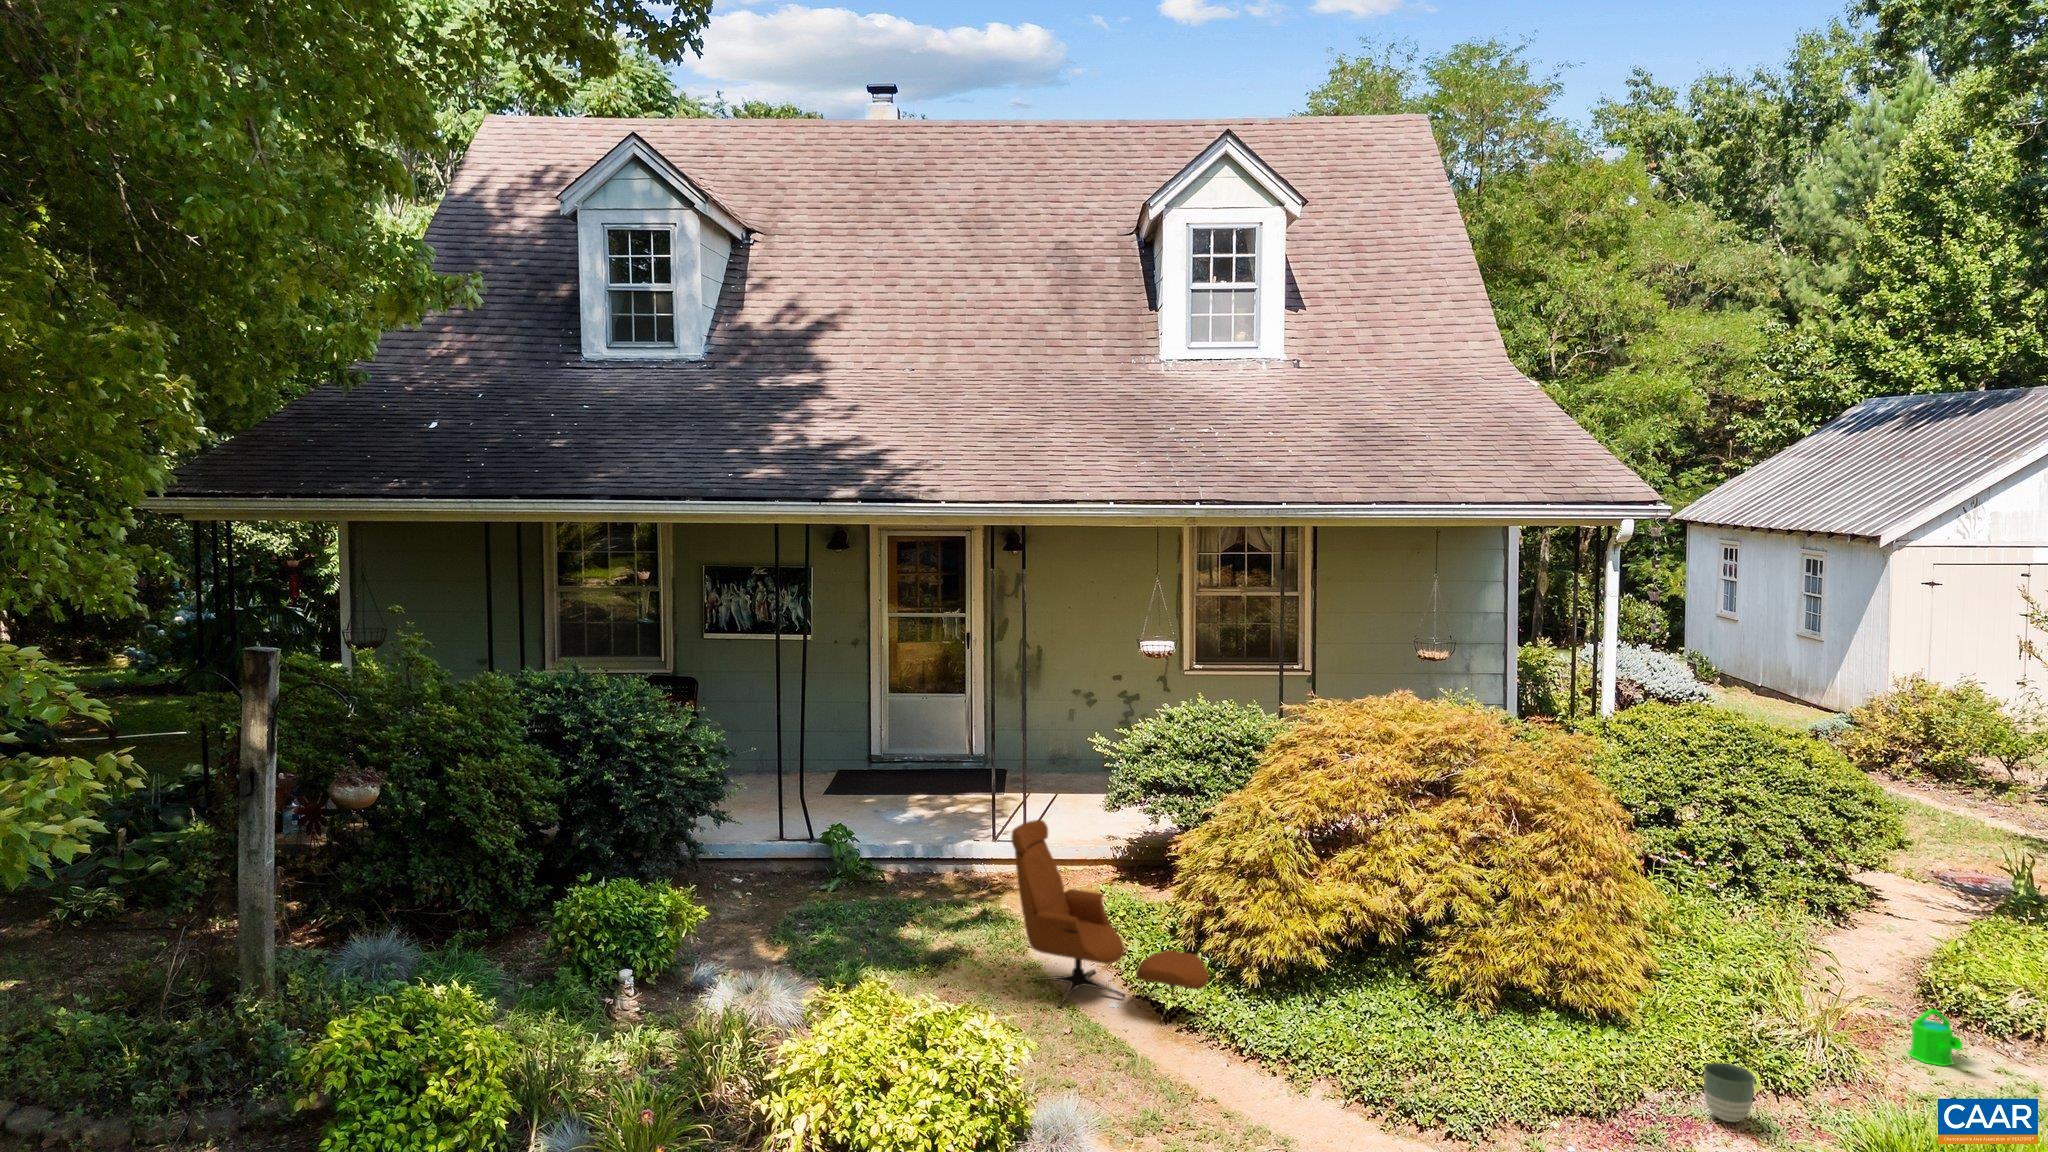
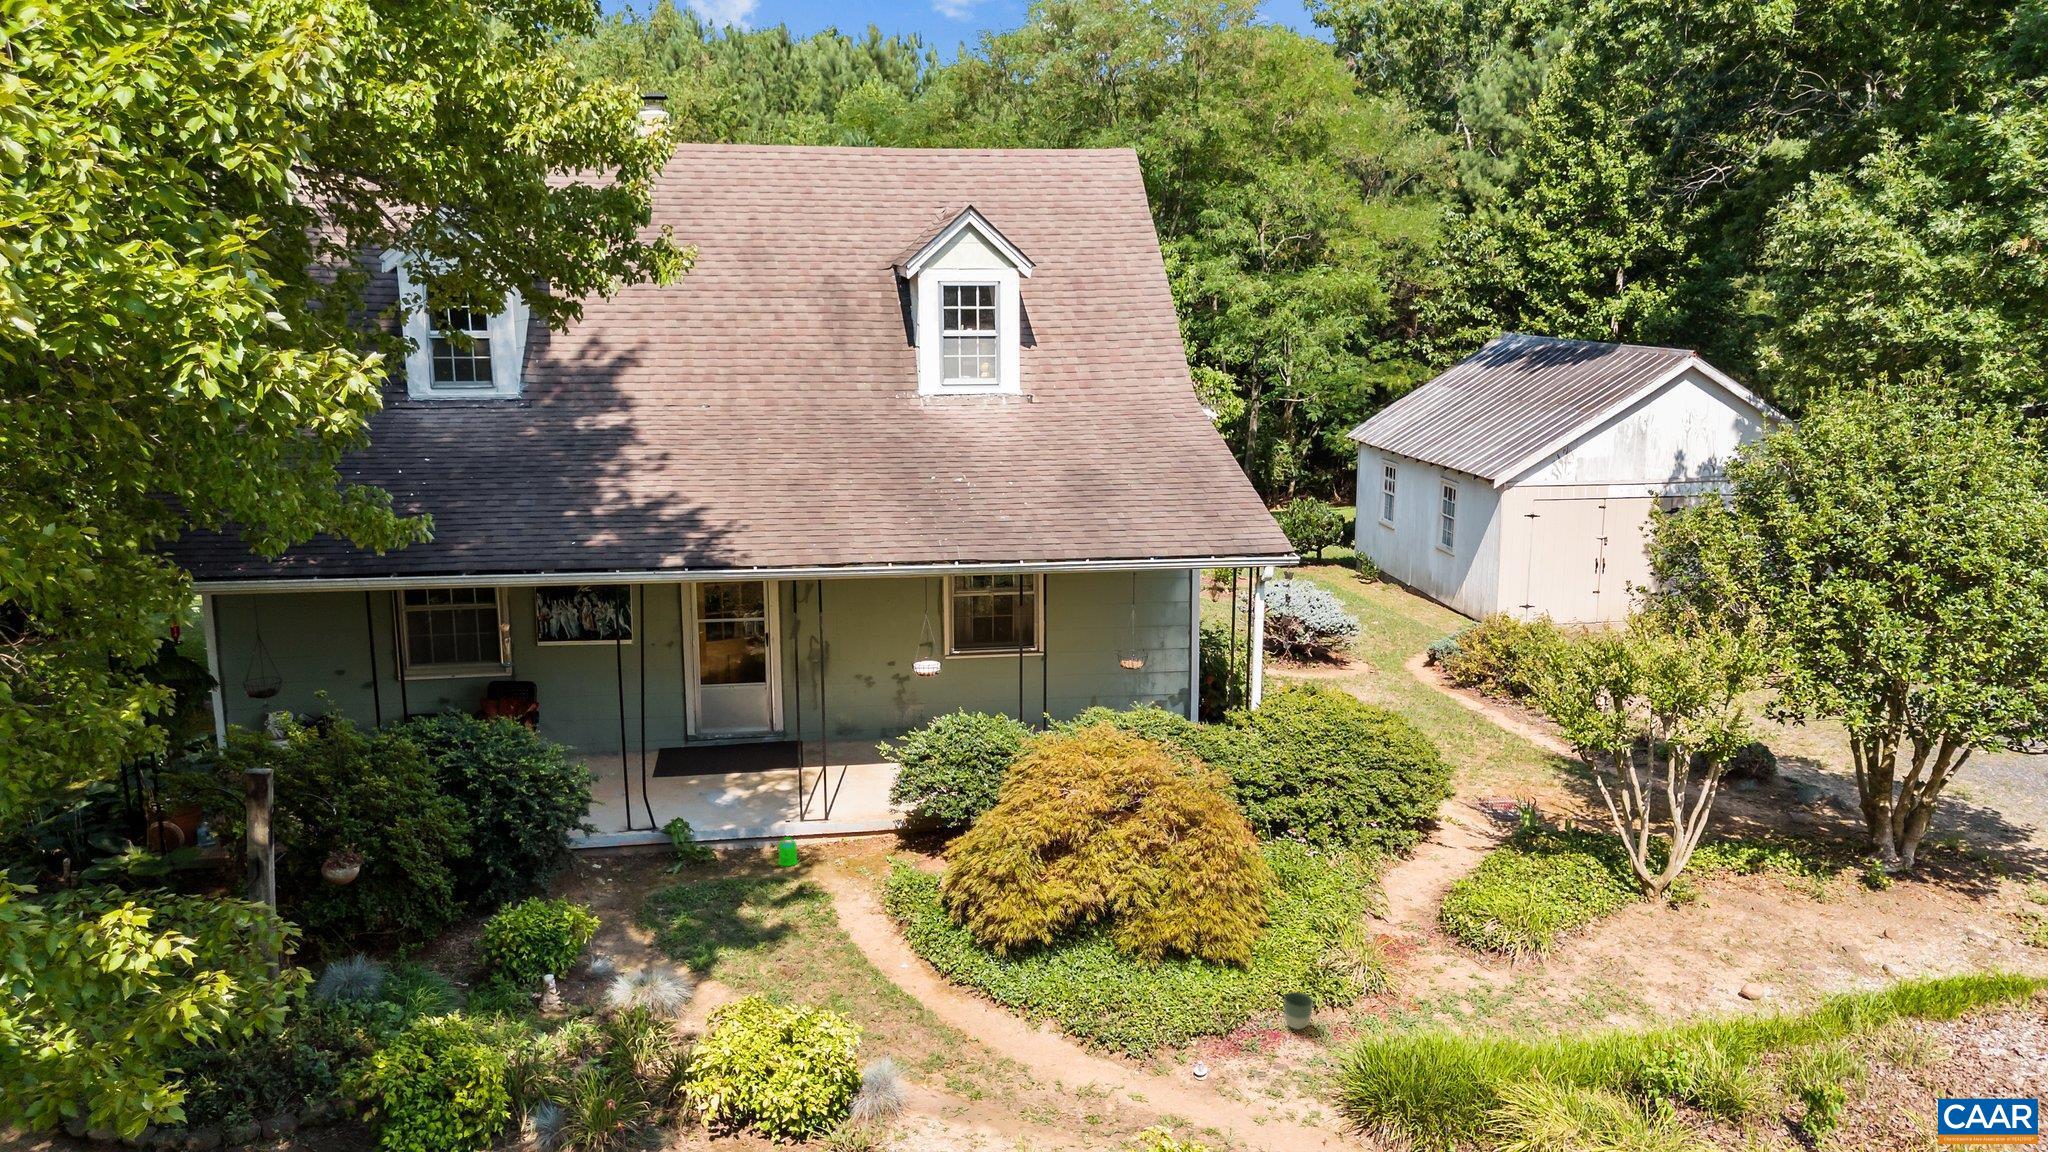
lounge chair: present [1012,820,1209,1021] -> none [826,841,972,985]
watering can: present [1908,1009,1962,1066] -> present [778,837,798,866]

